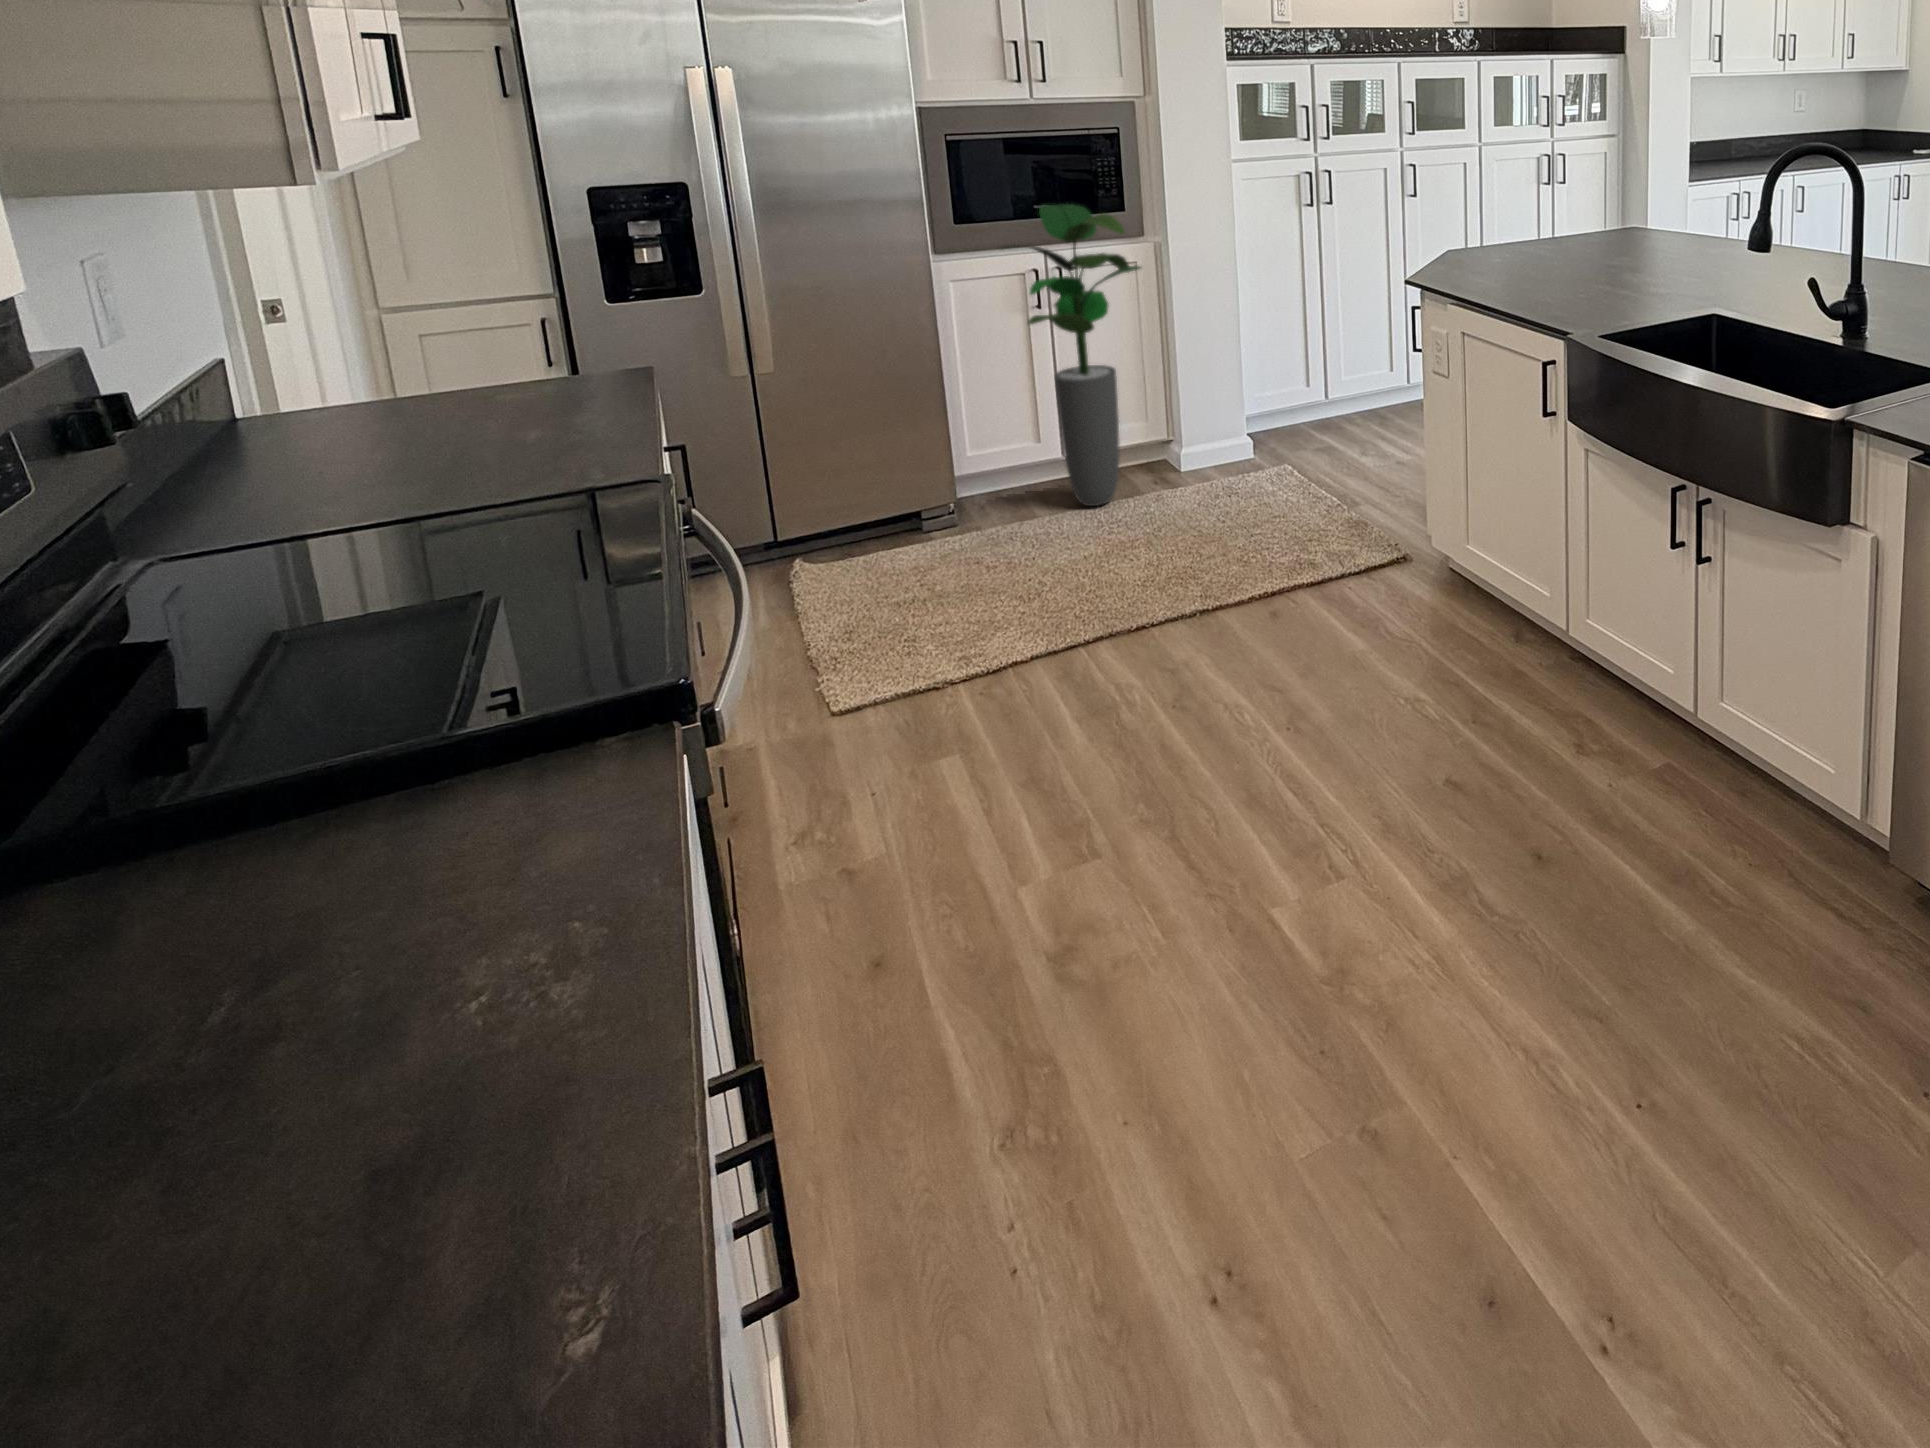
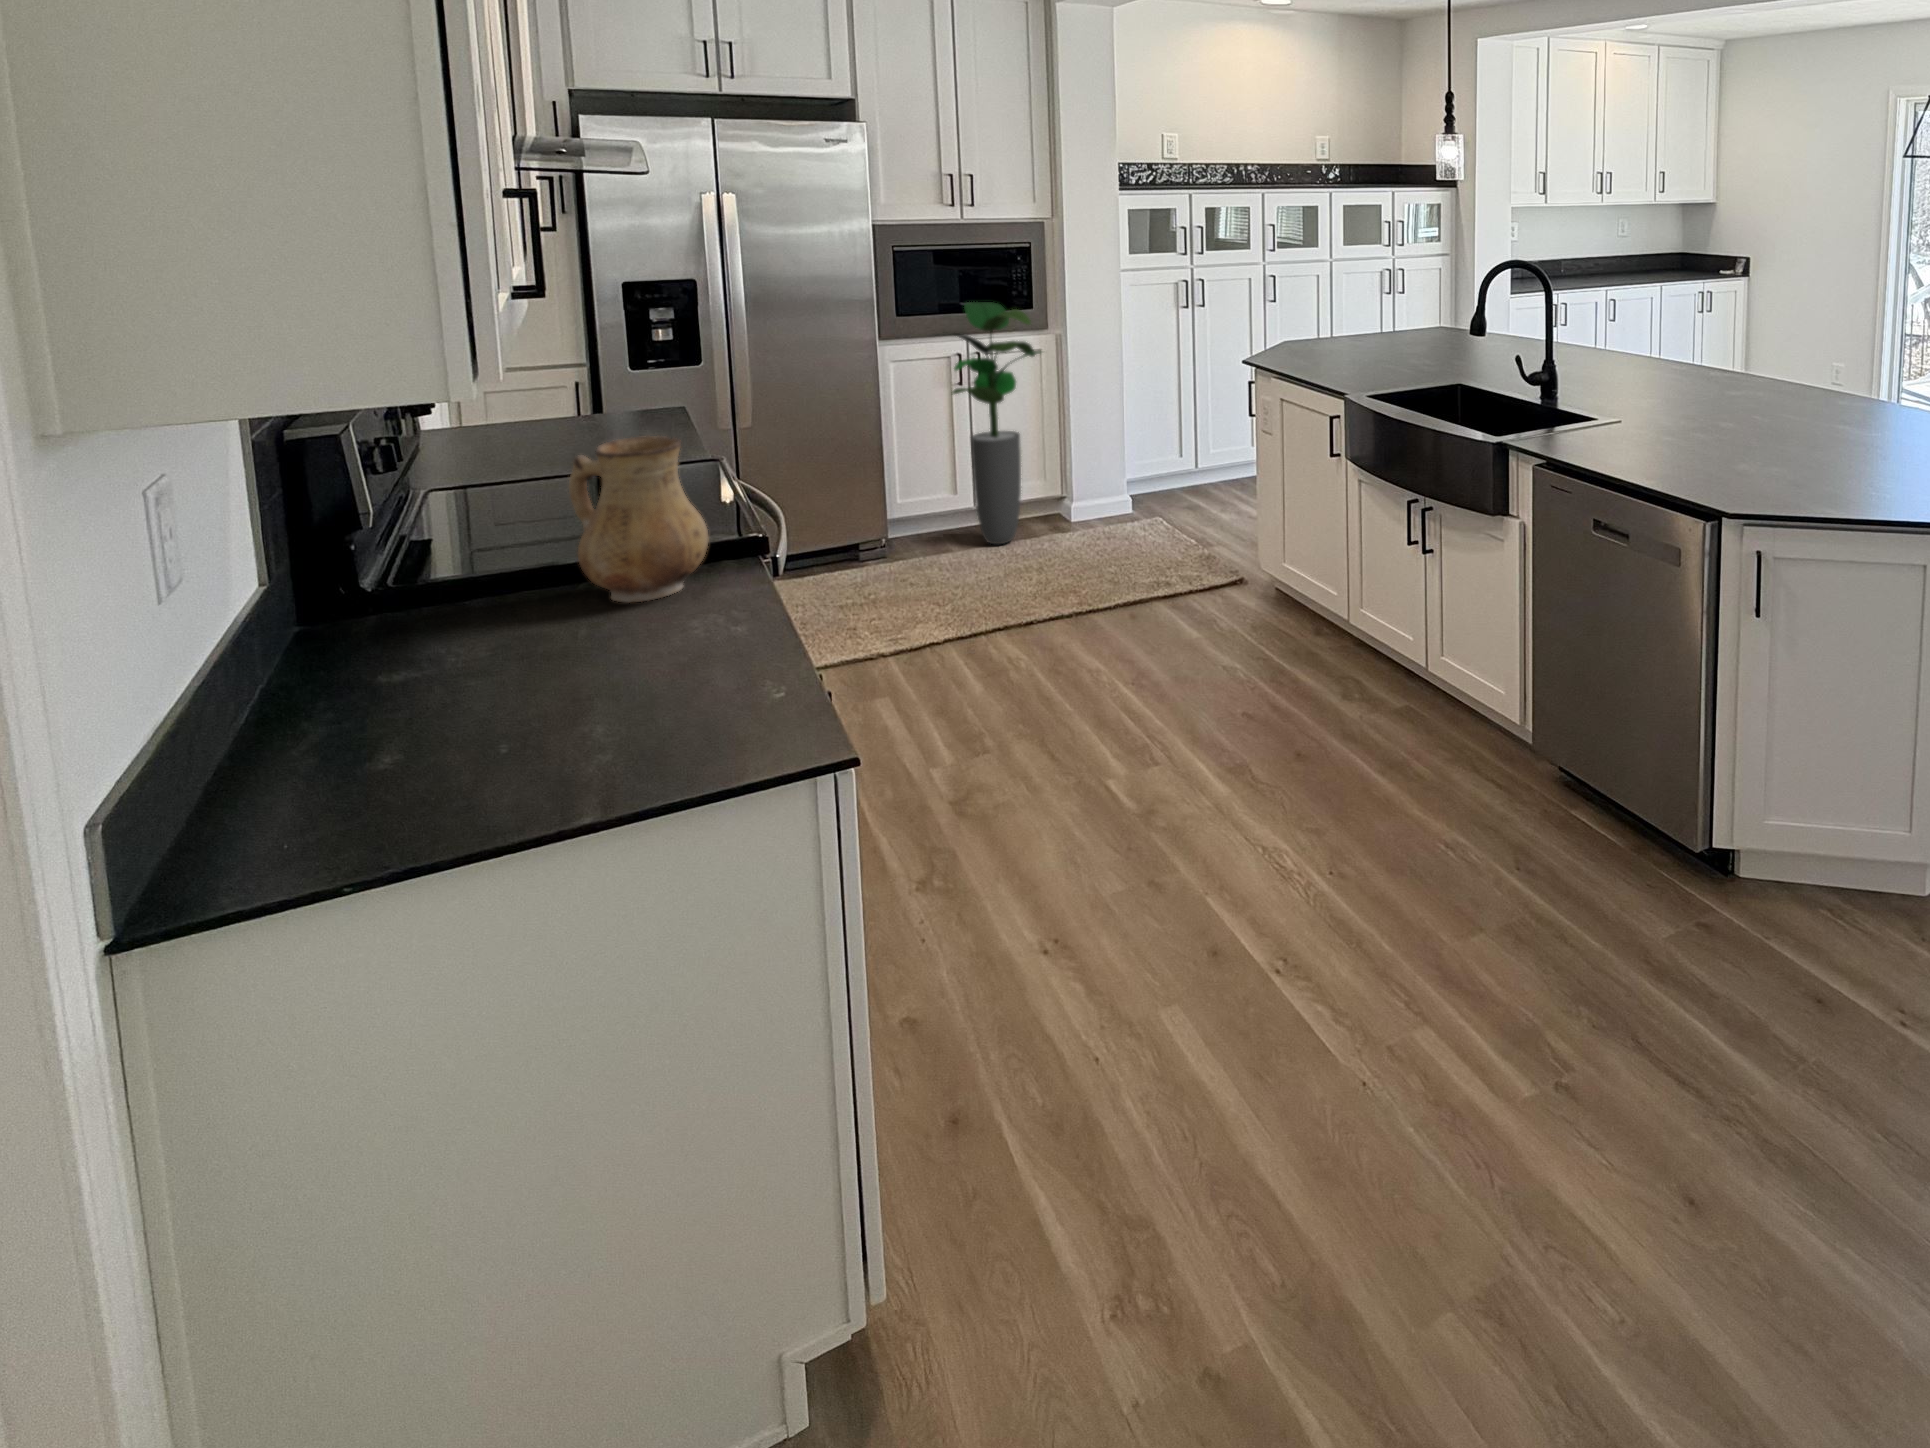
ceramic pitcher: none [177,562,515,940] -> present [569,436,708,602]

